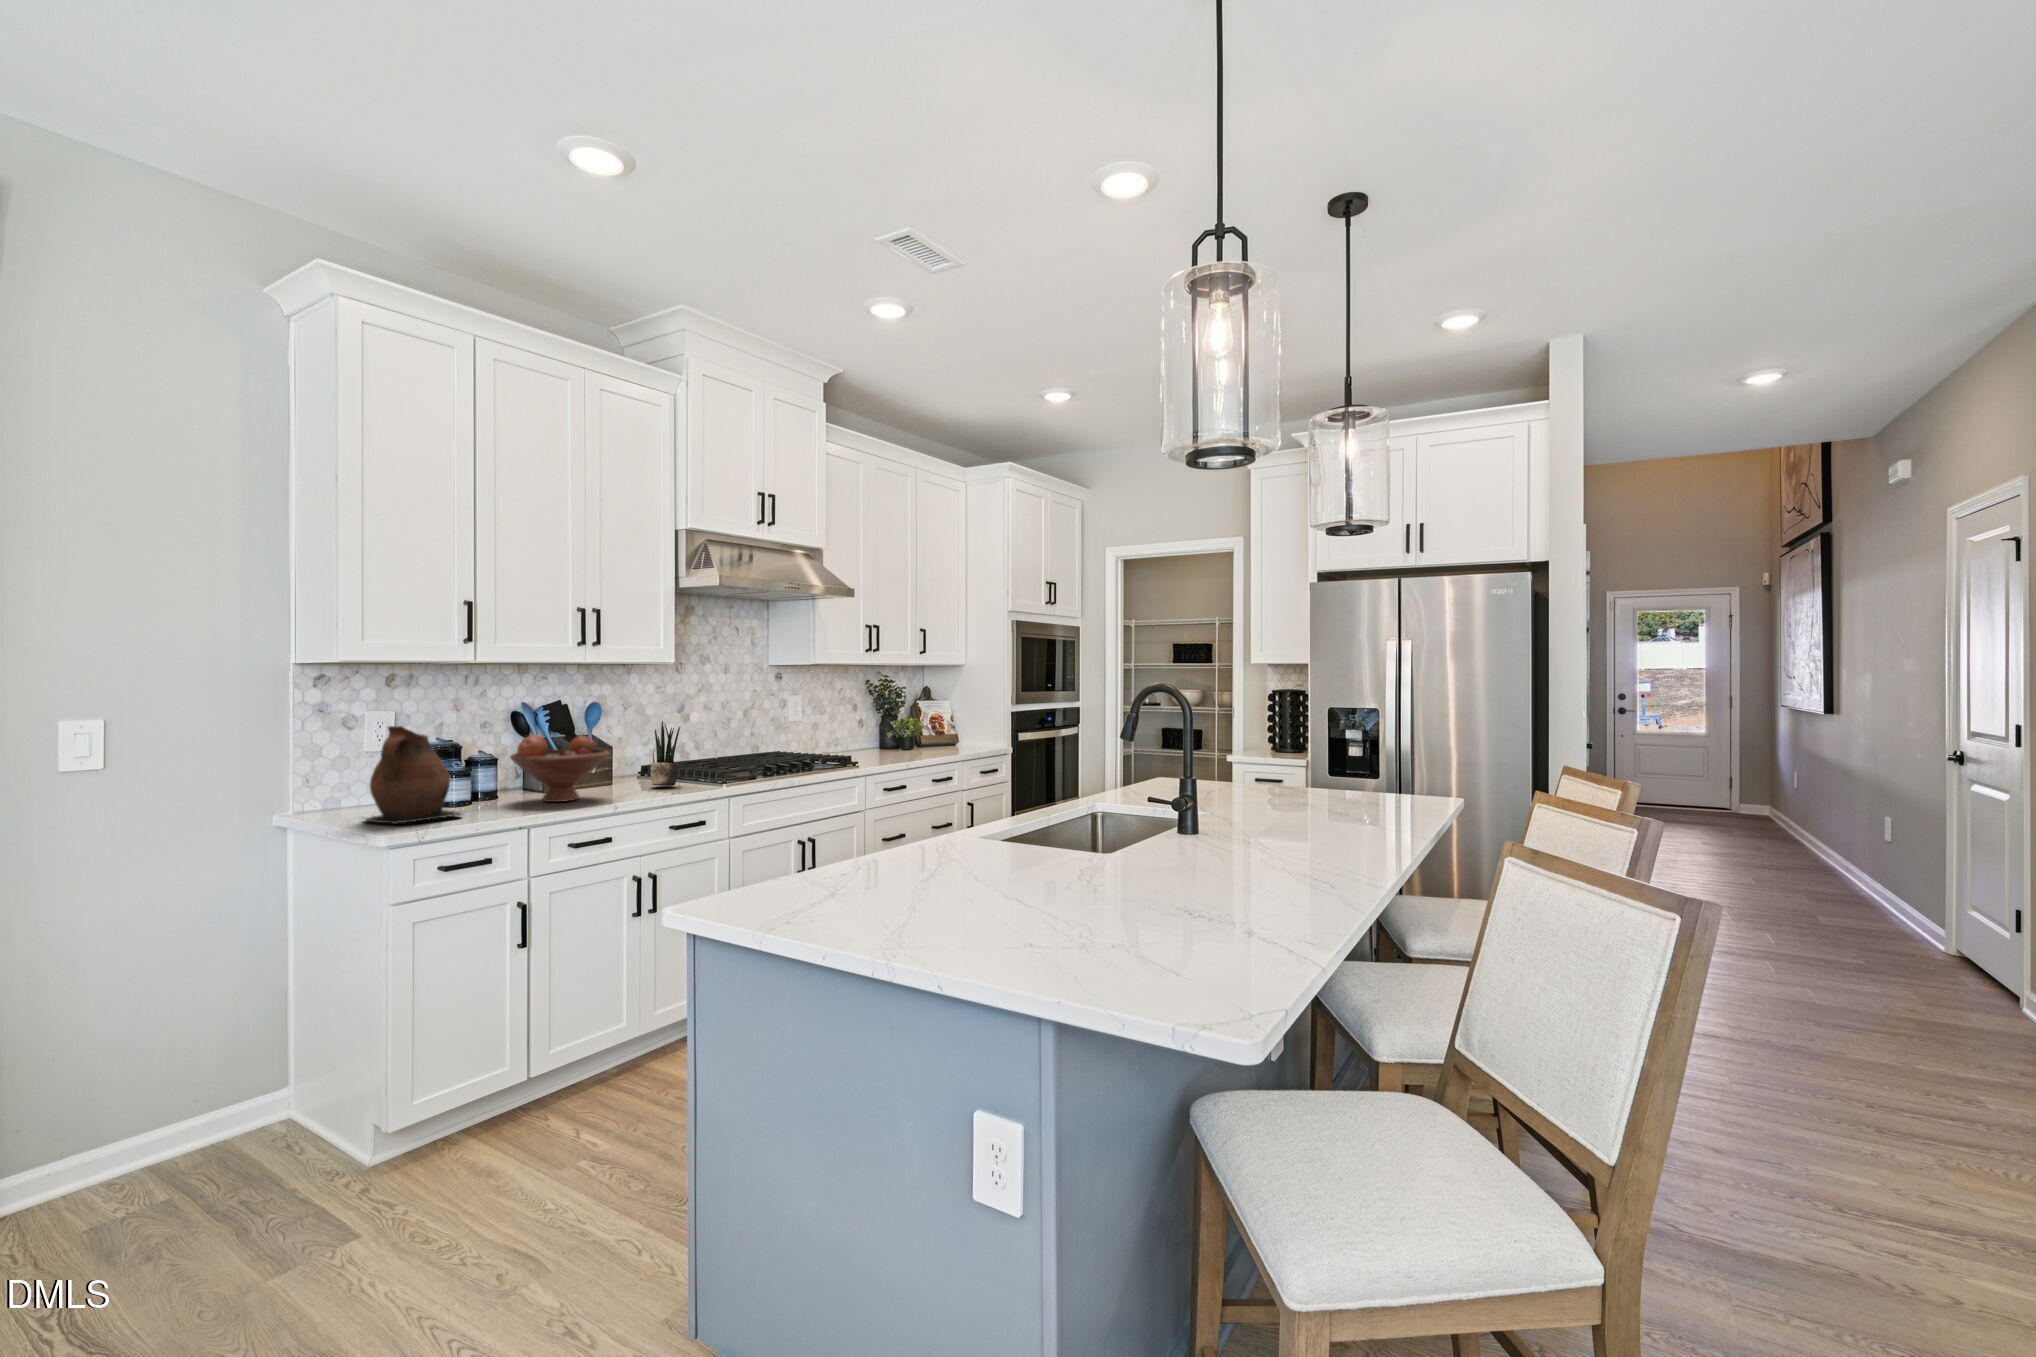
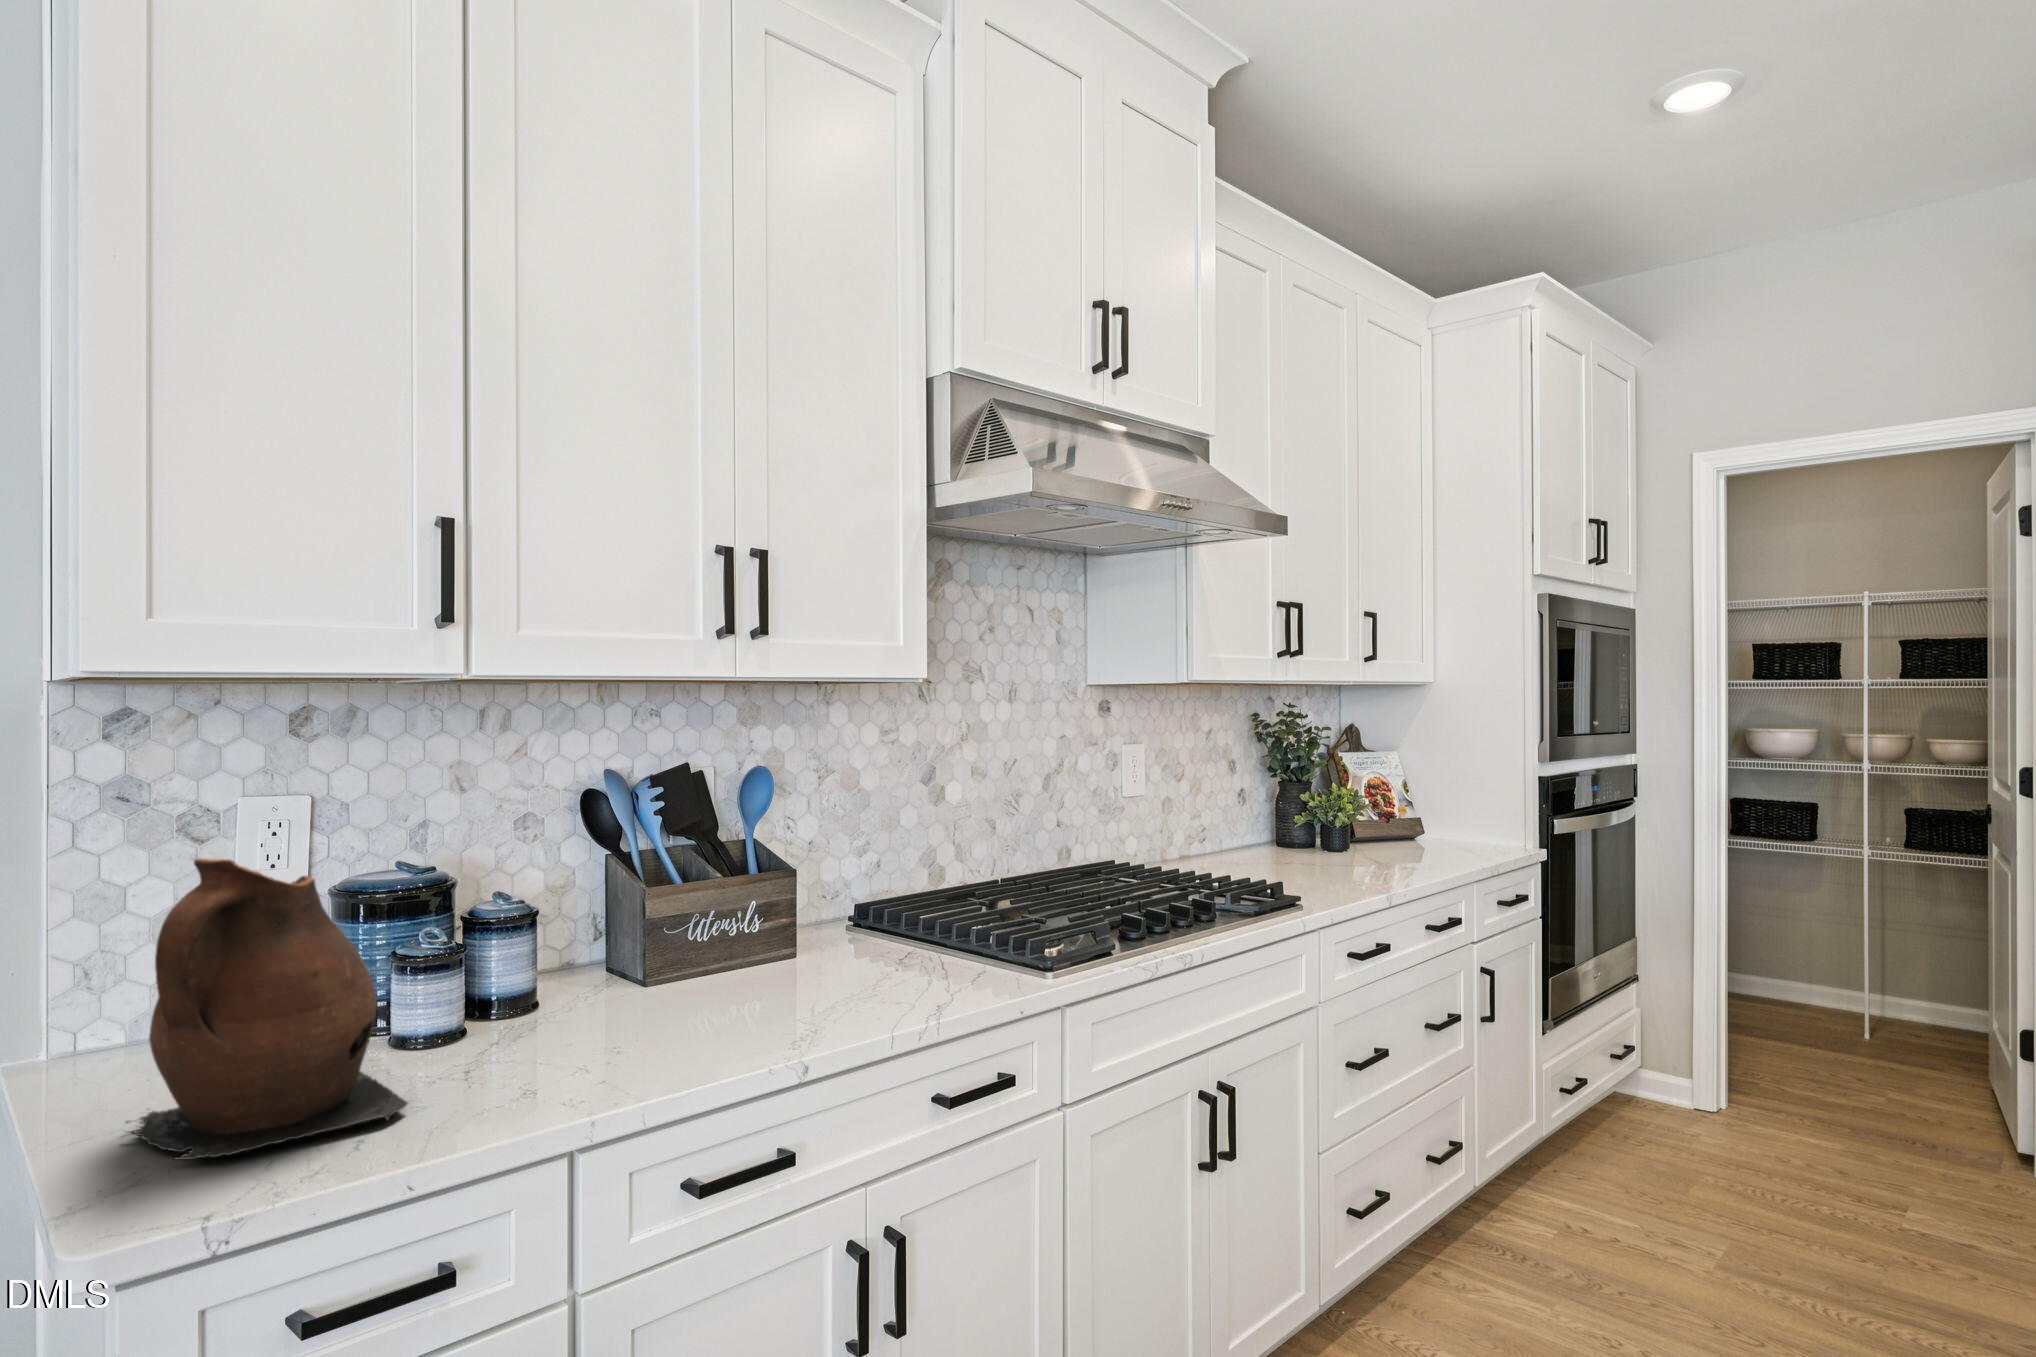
potted plant: present [650,721,680,786] -> none [881,813,947,971]
fruit bowl: present [510,735,609,802] -> none [553,857,790,1039]

